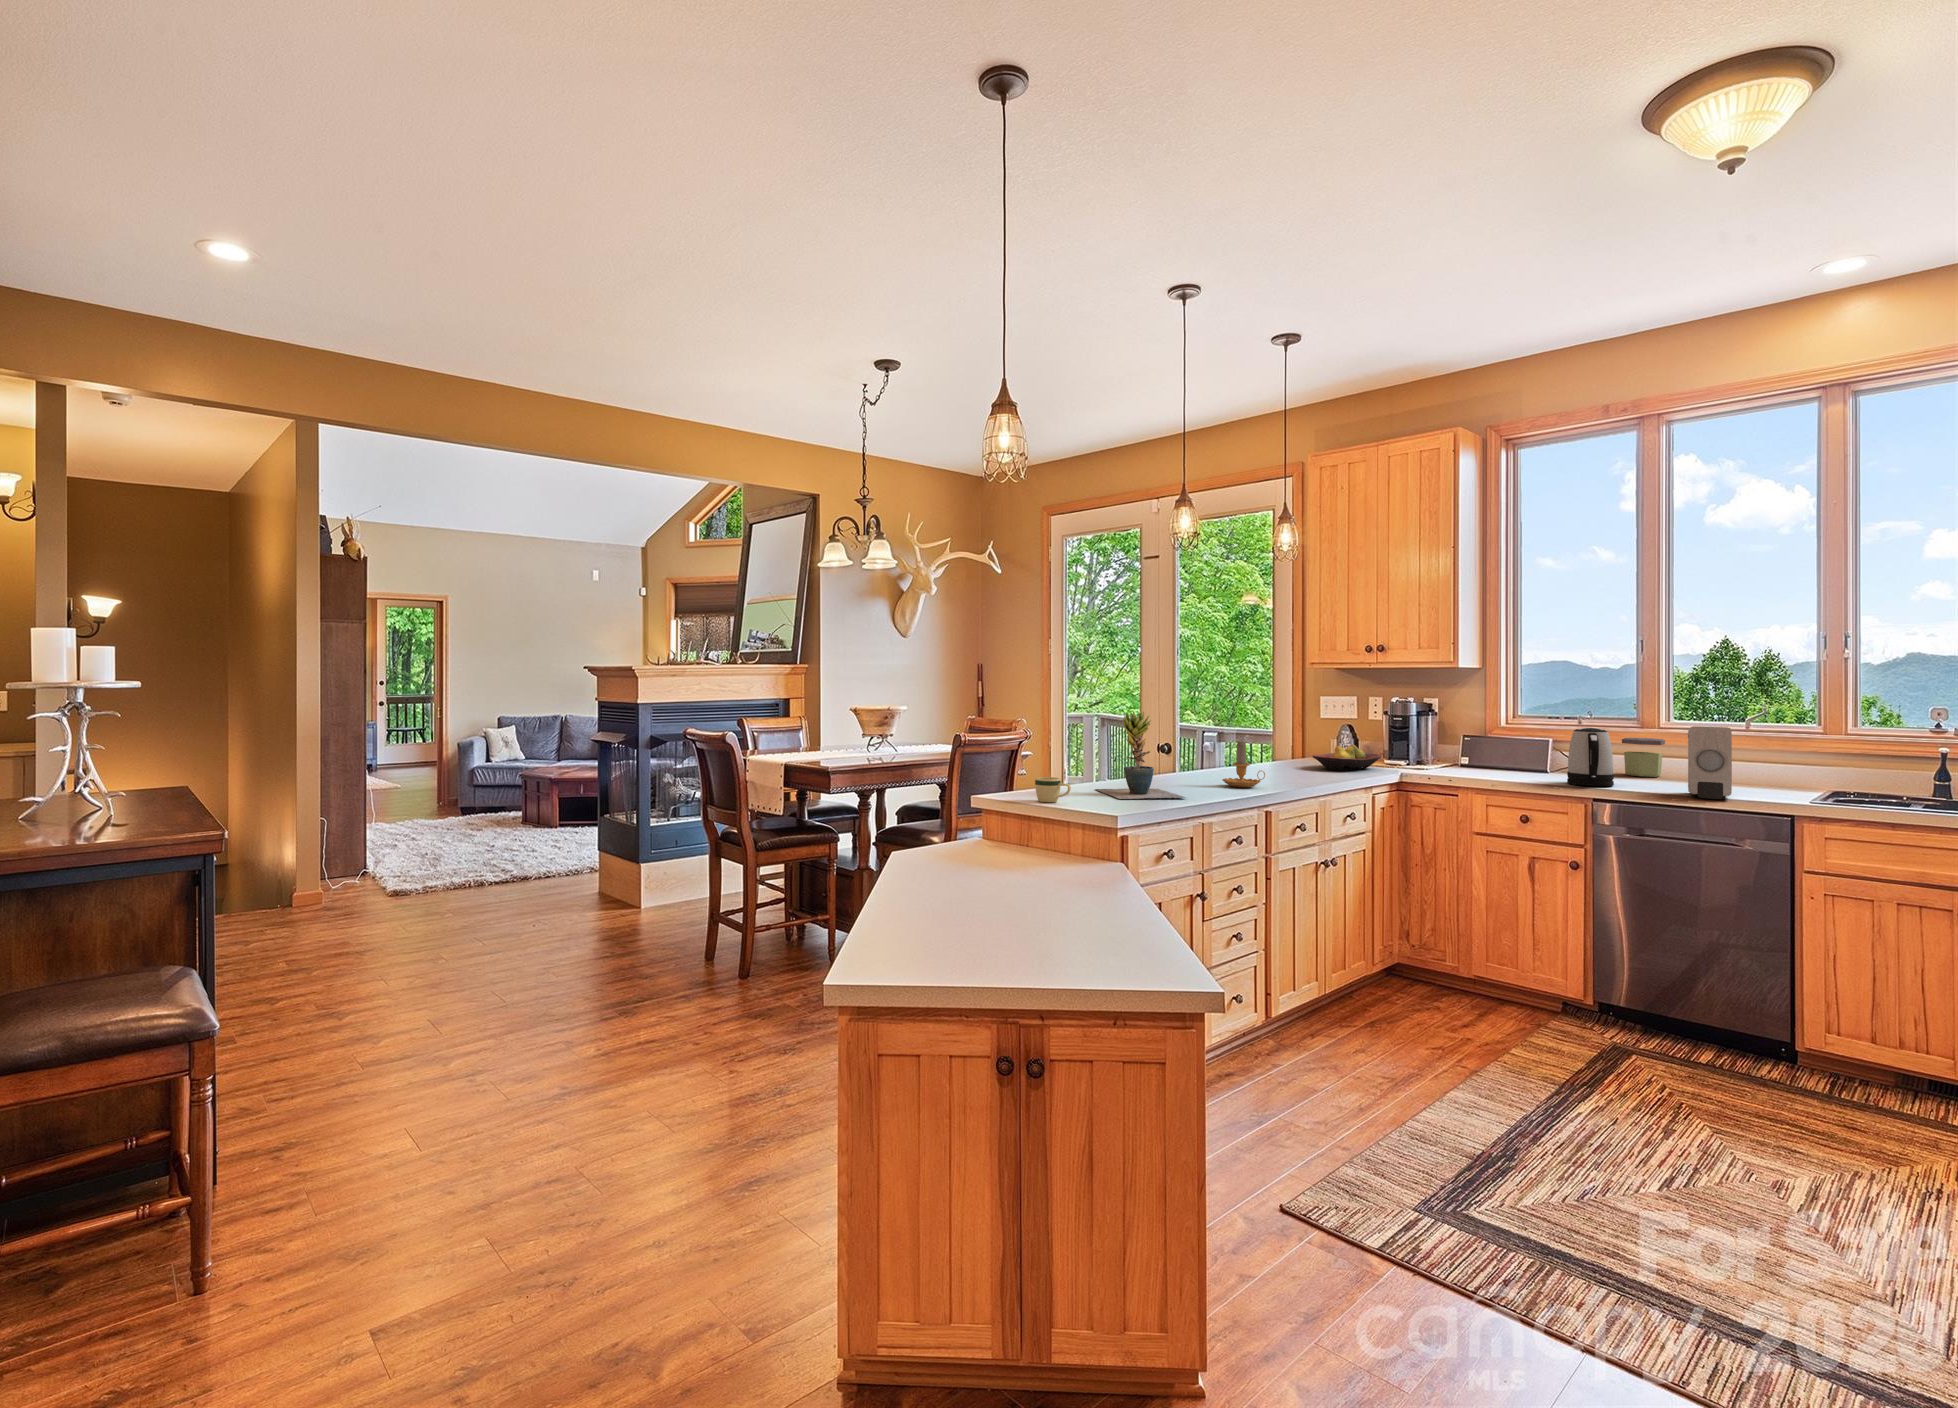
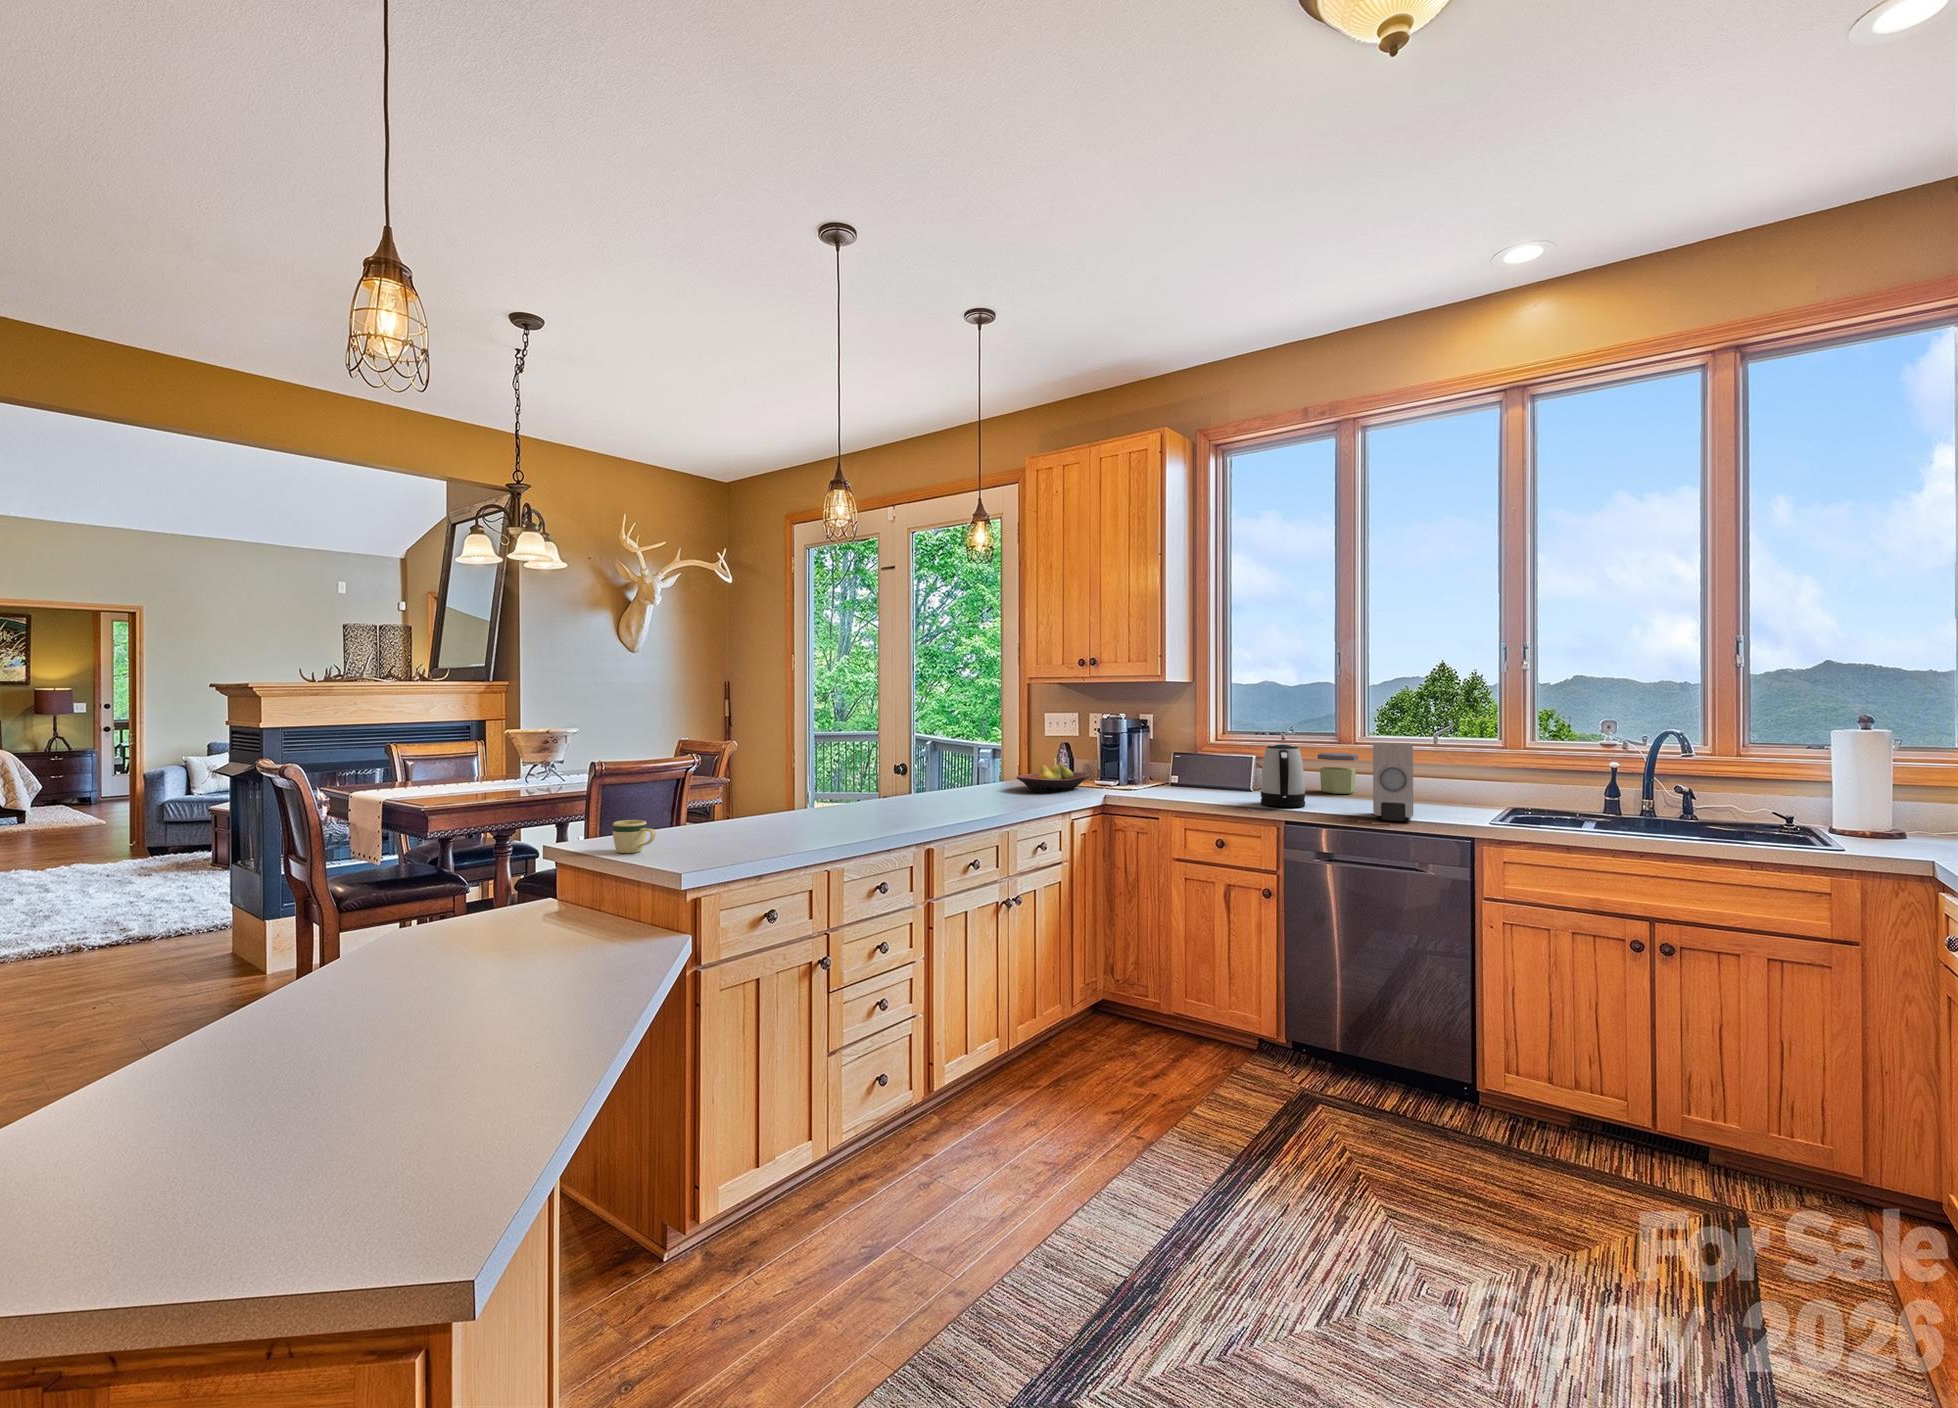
potted plant: present [1095,712,1185,799] -> none [721,734,818,844]
candle: present [1222,741,1265,788] -> none [887,763,936,820]

